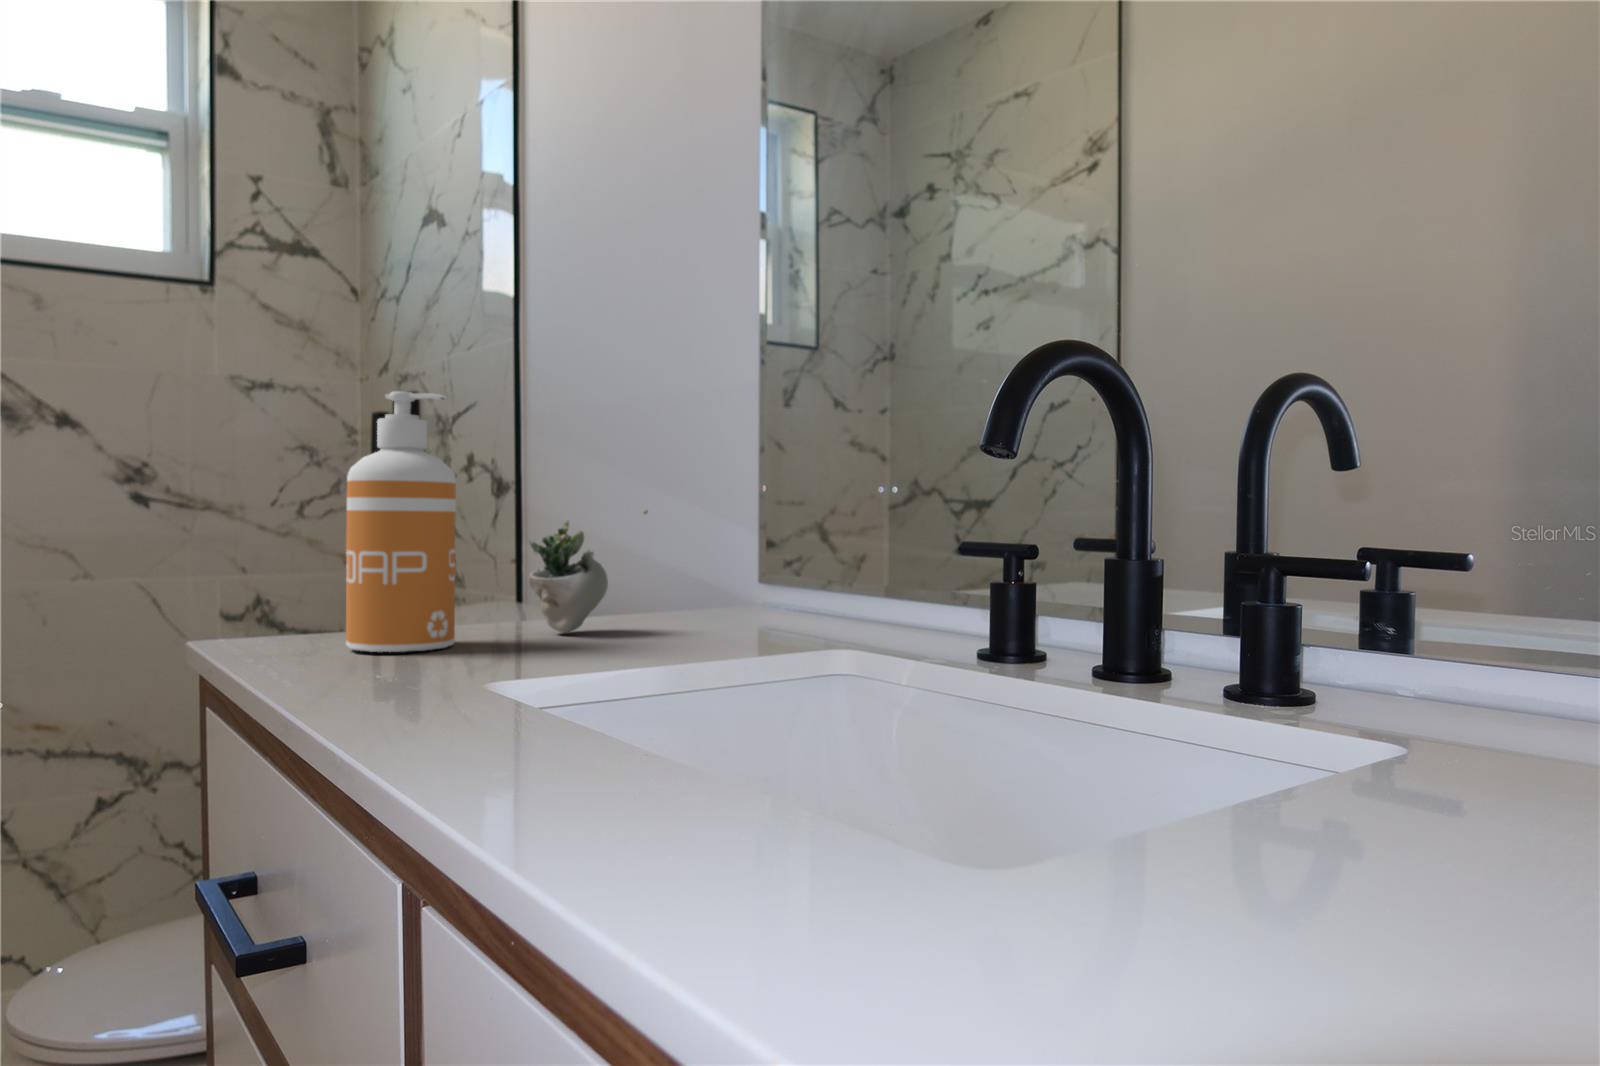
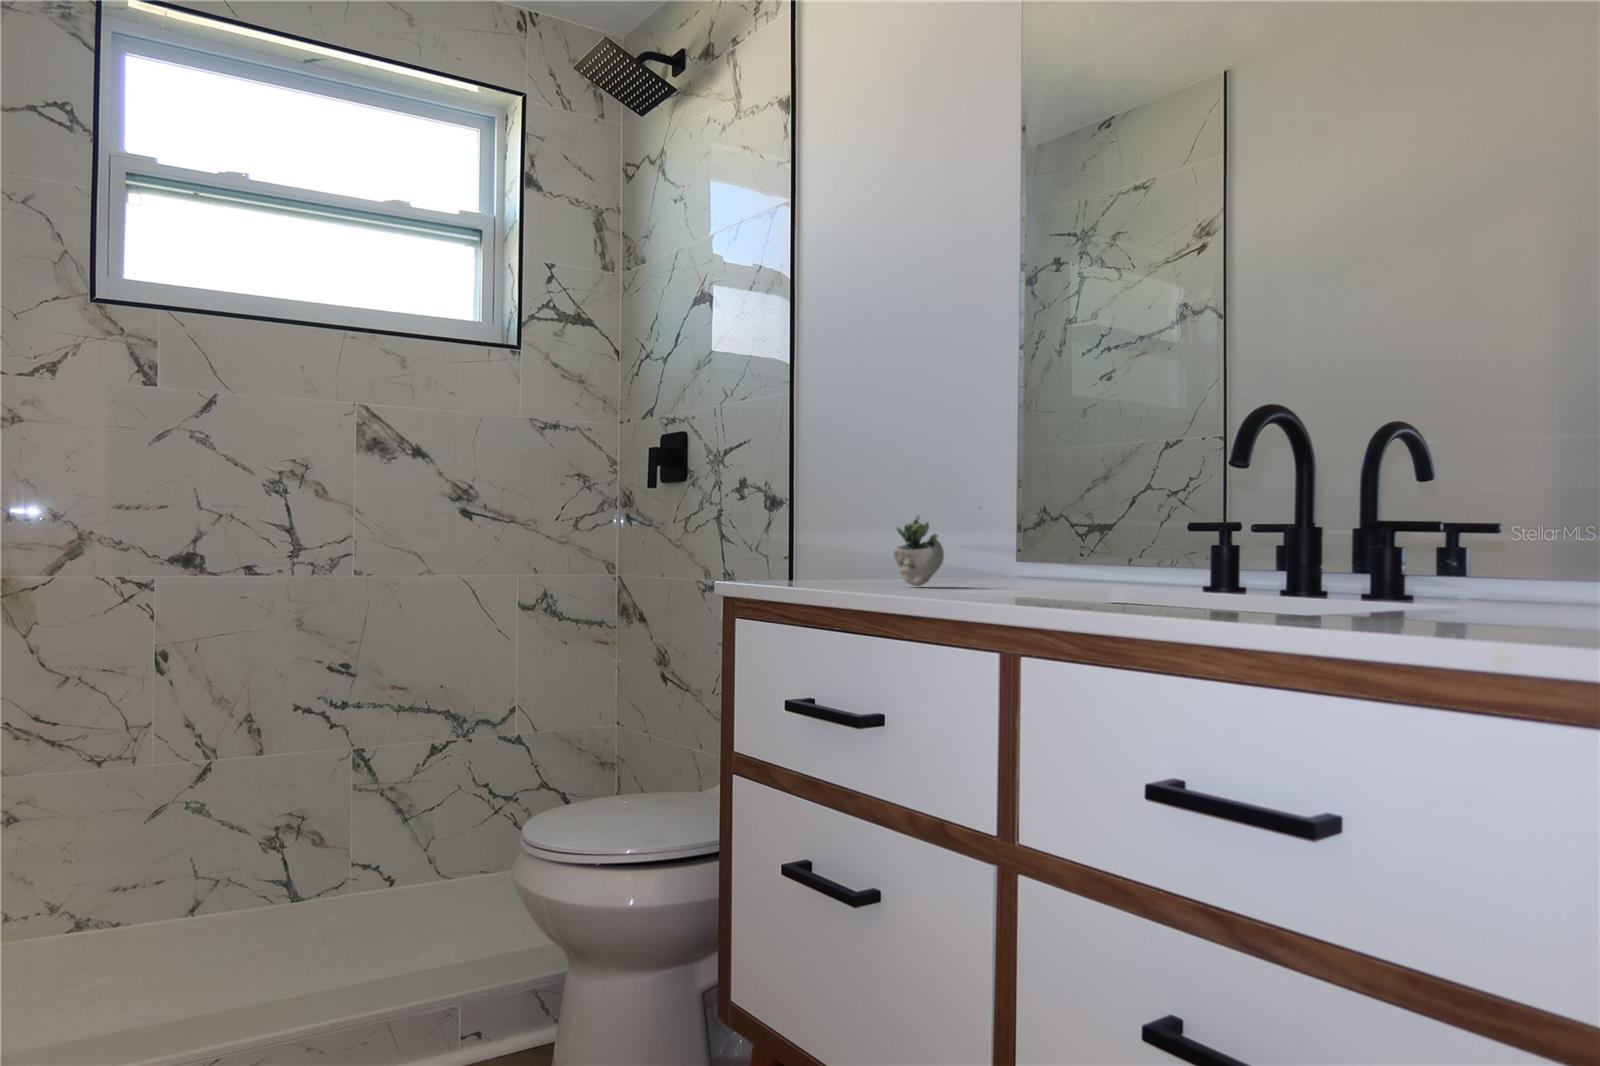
soap dispenser: present [346,391,456,652] -> none [801,432,864,589]

